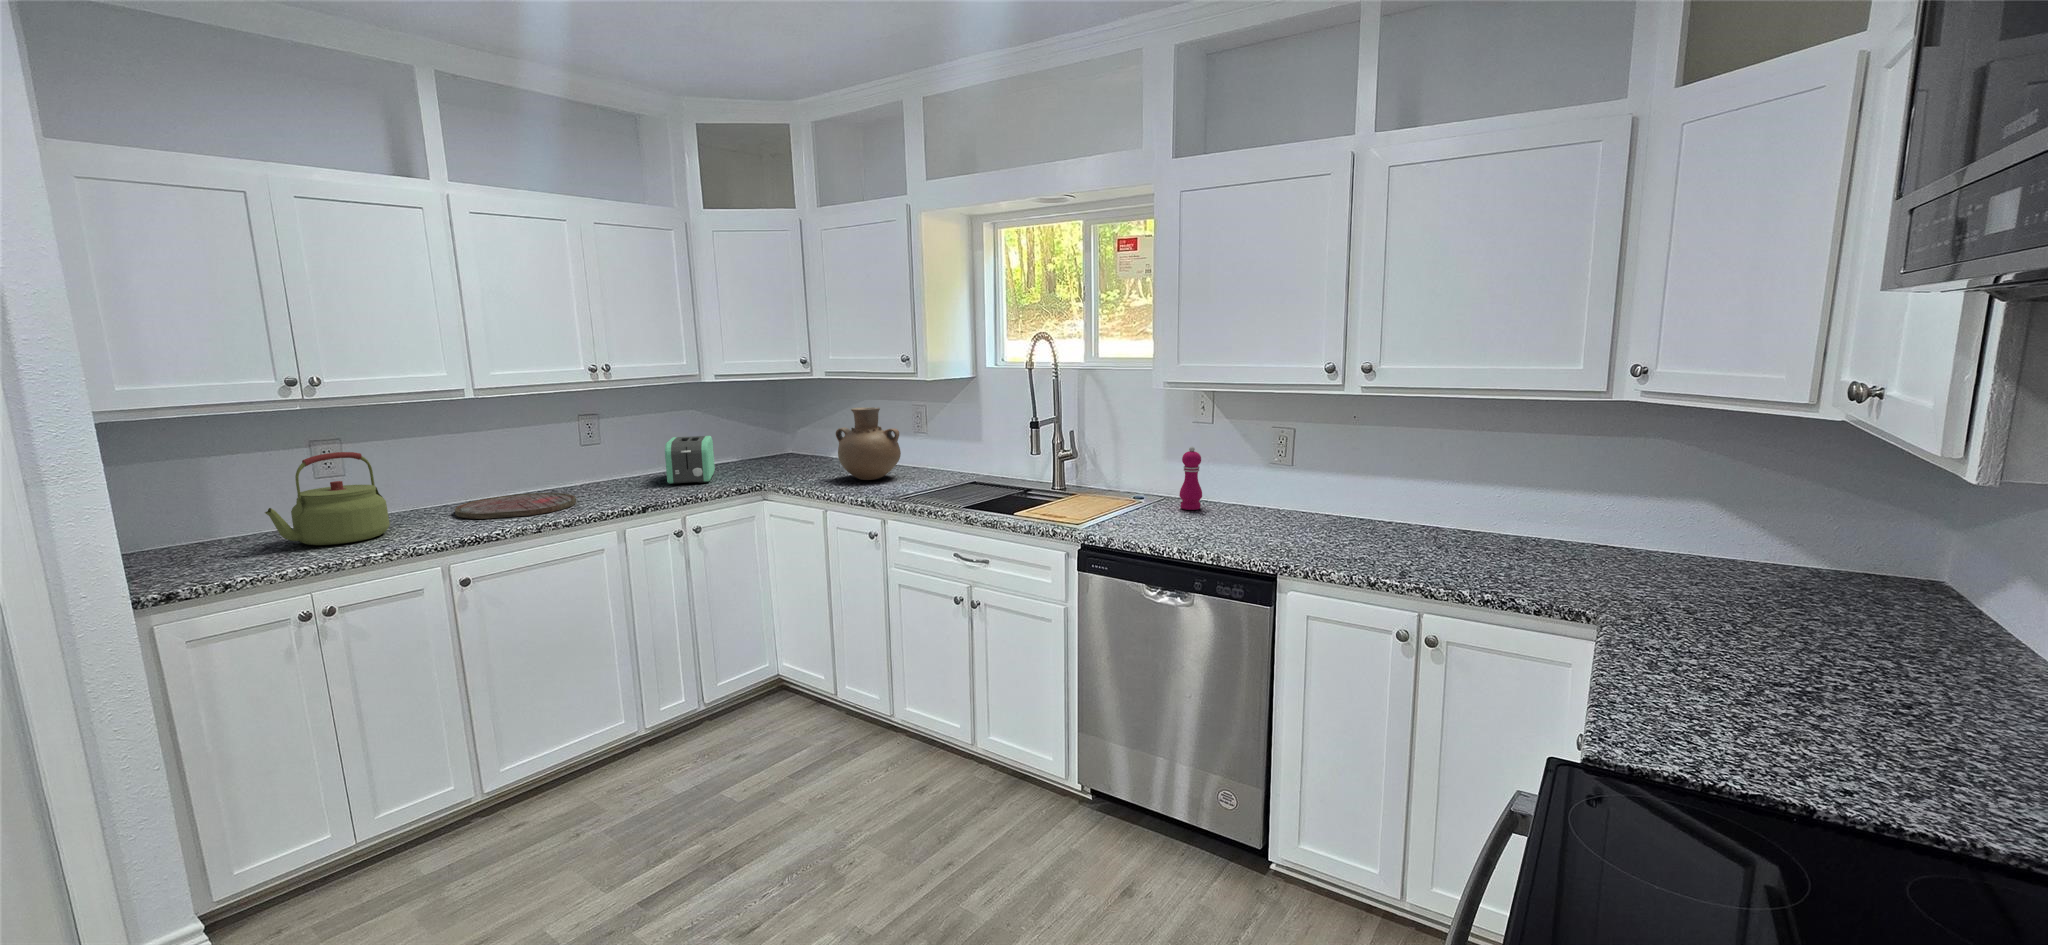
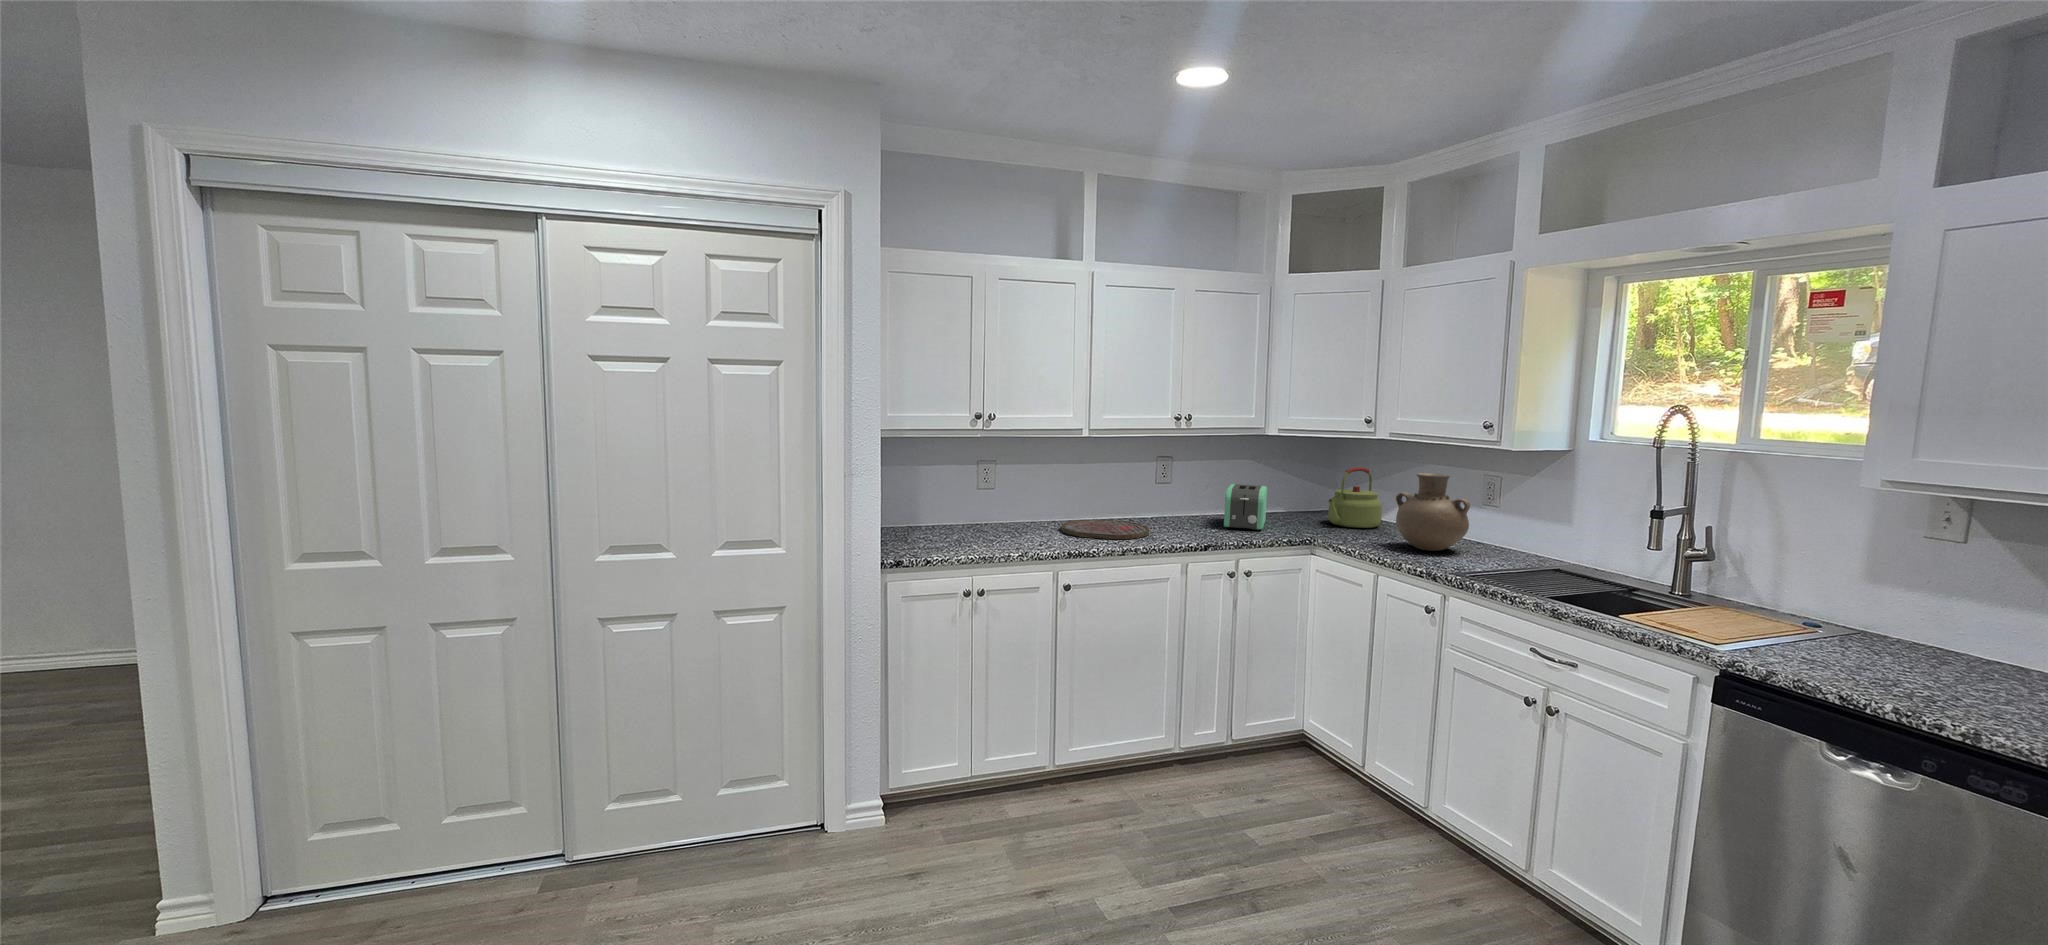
pepper mill: present [1179,447,1202,510] -> none [1894,571,1941,658]
kettle: present [265,452,390,545] -> present [1328,467,1382,528]

